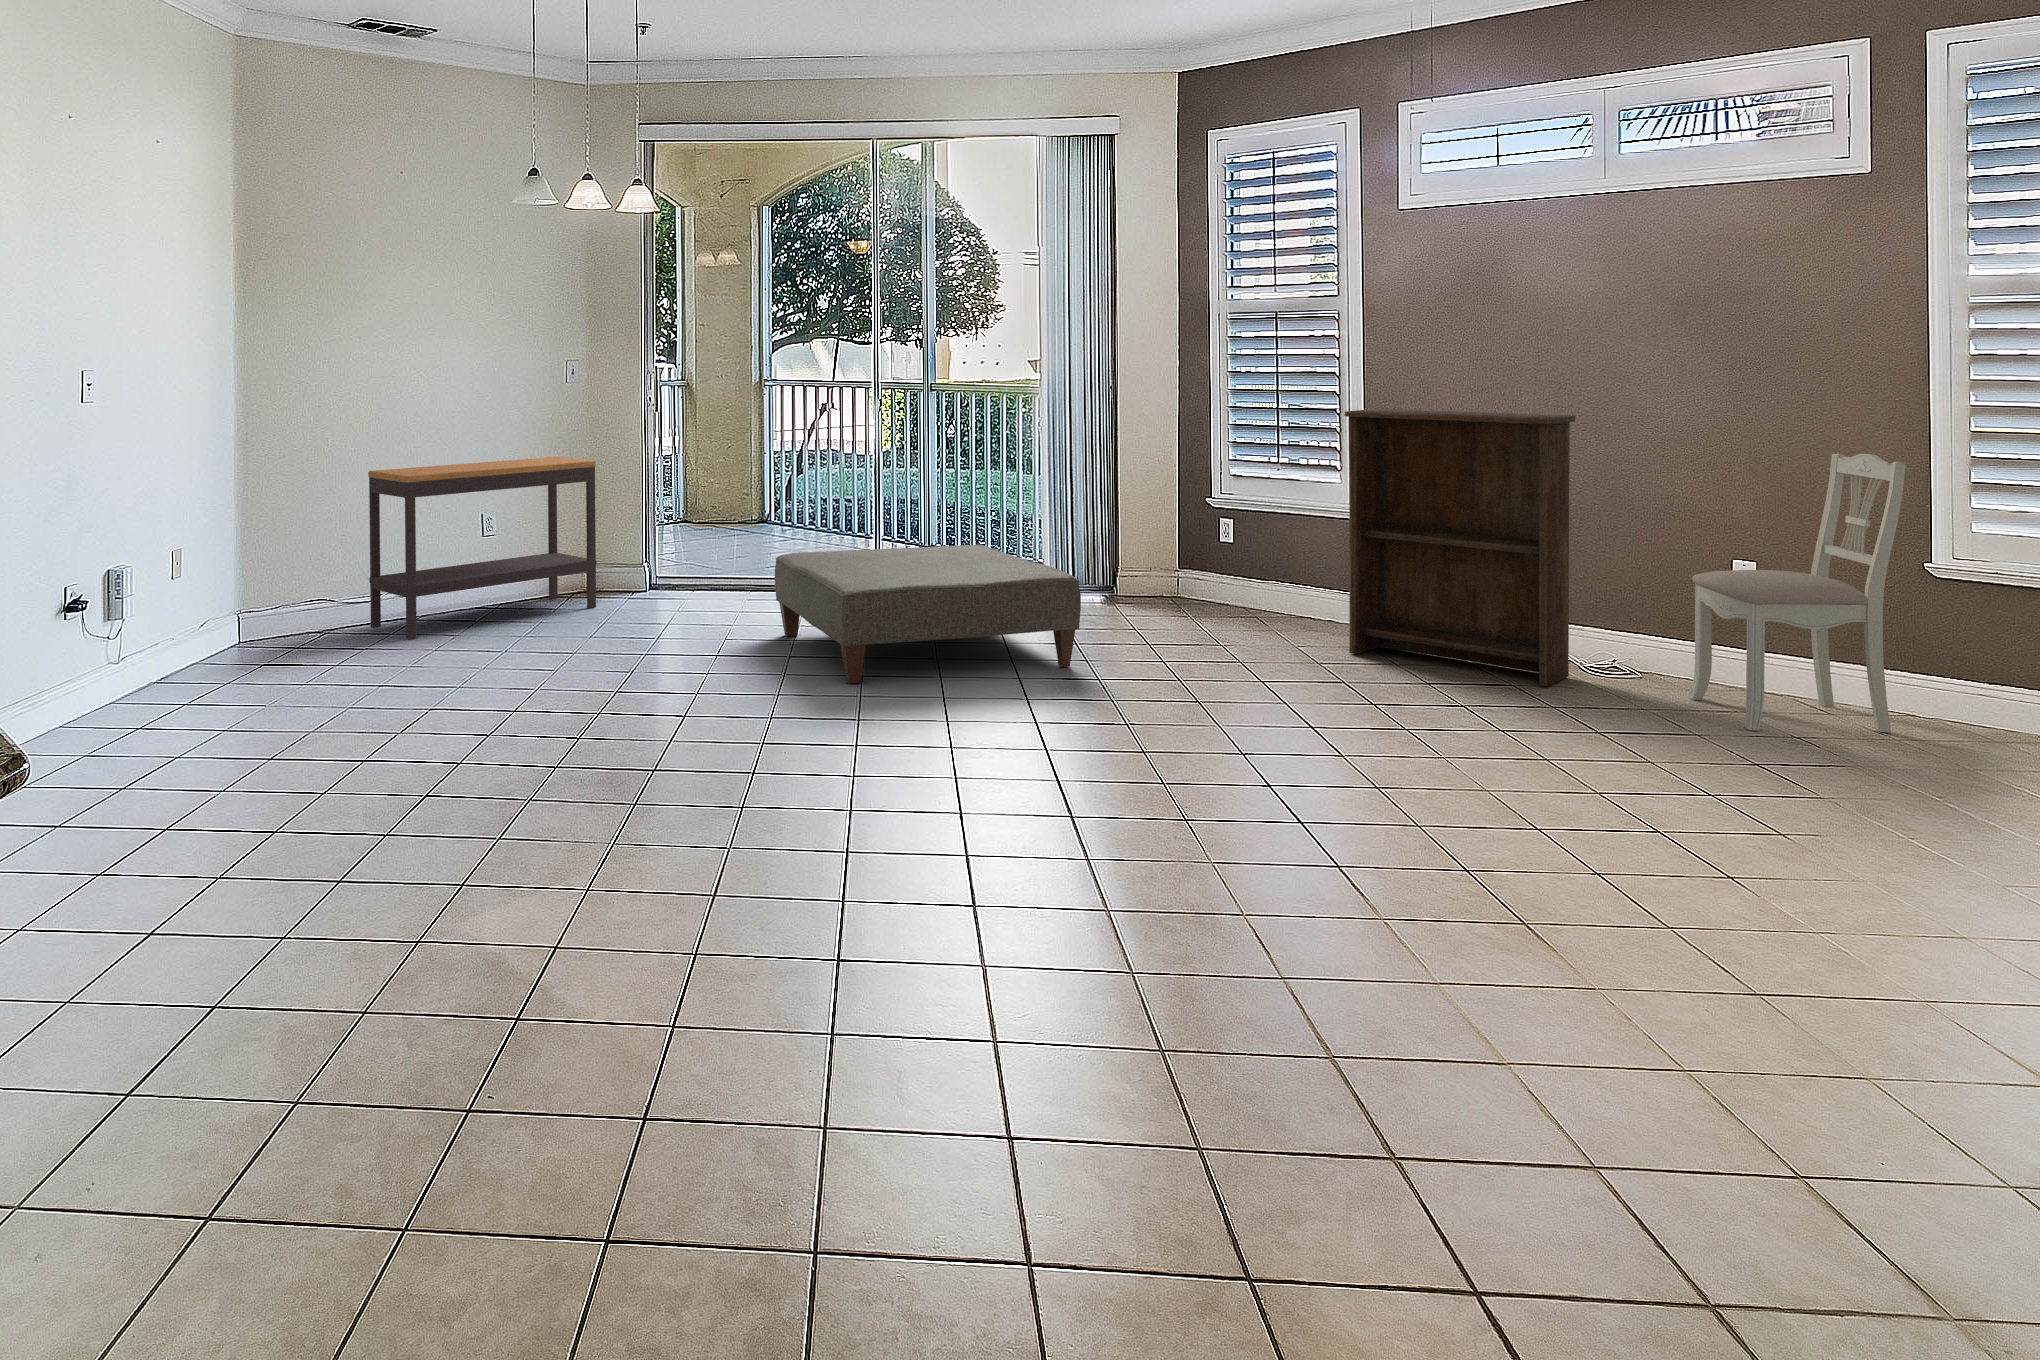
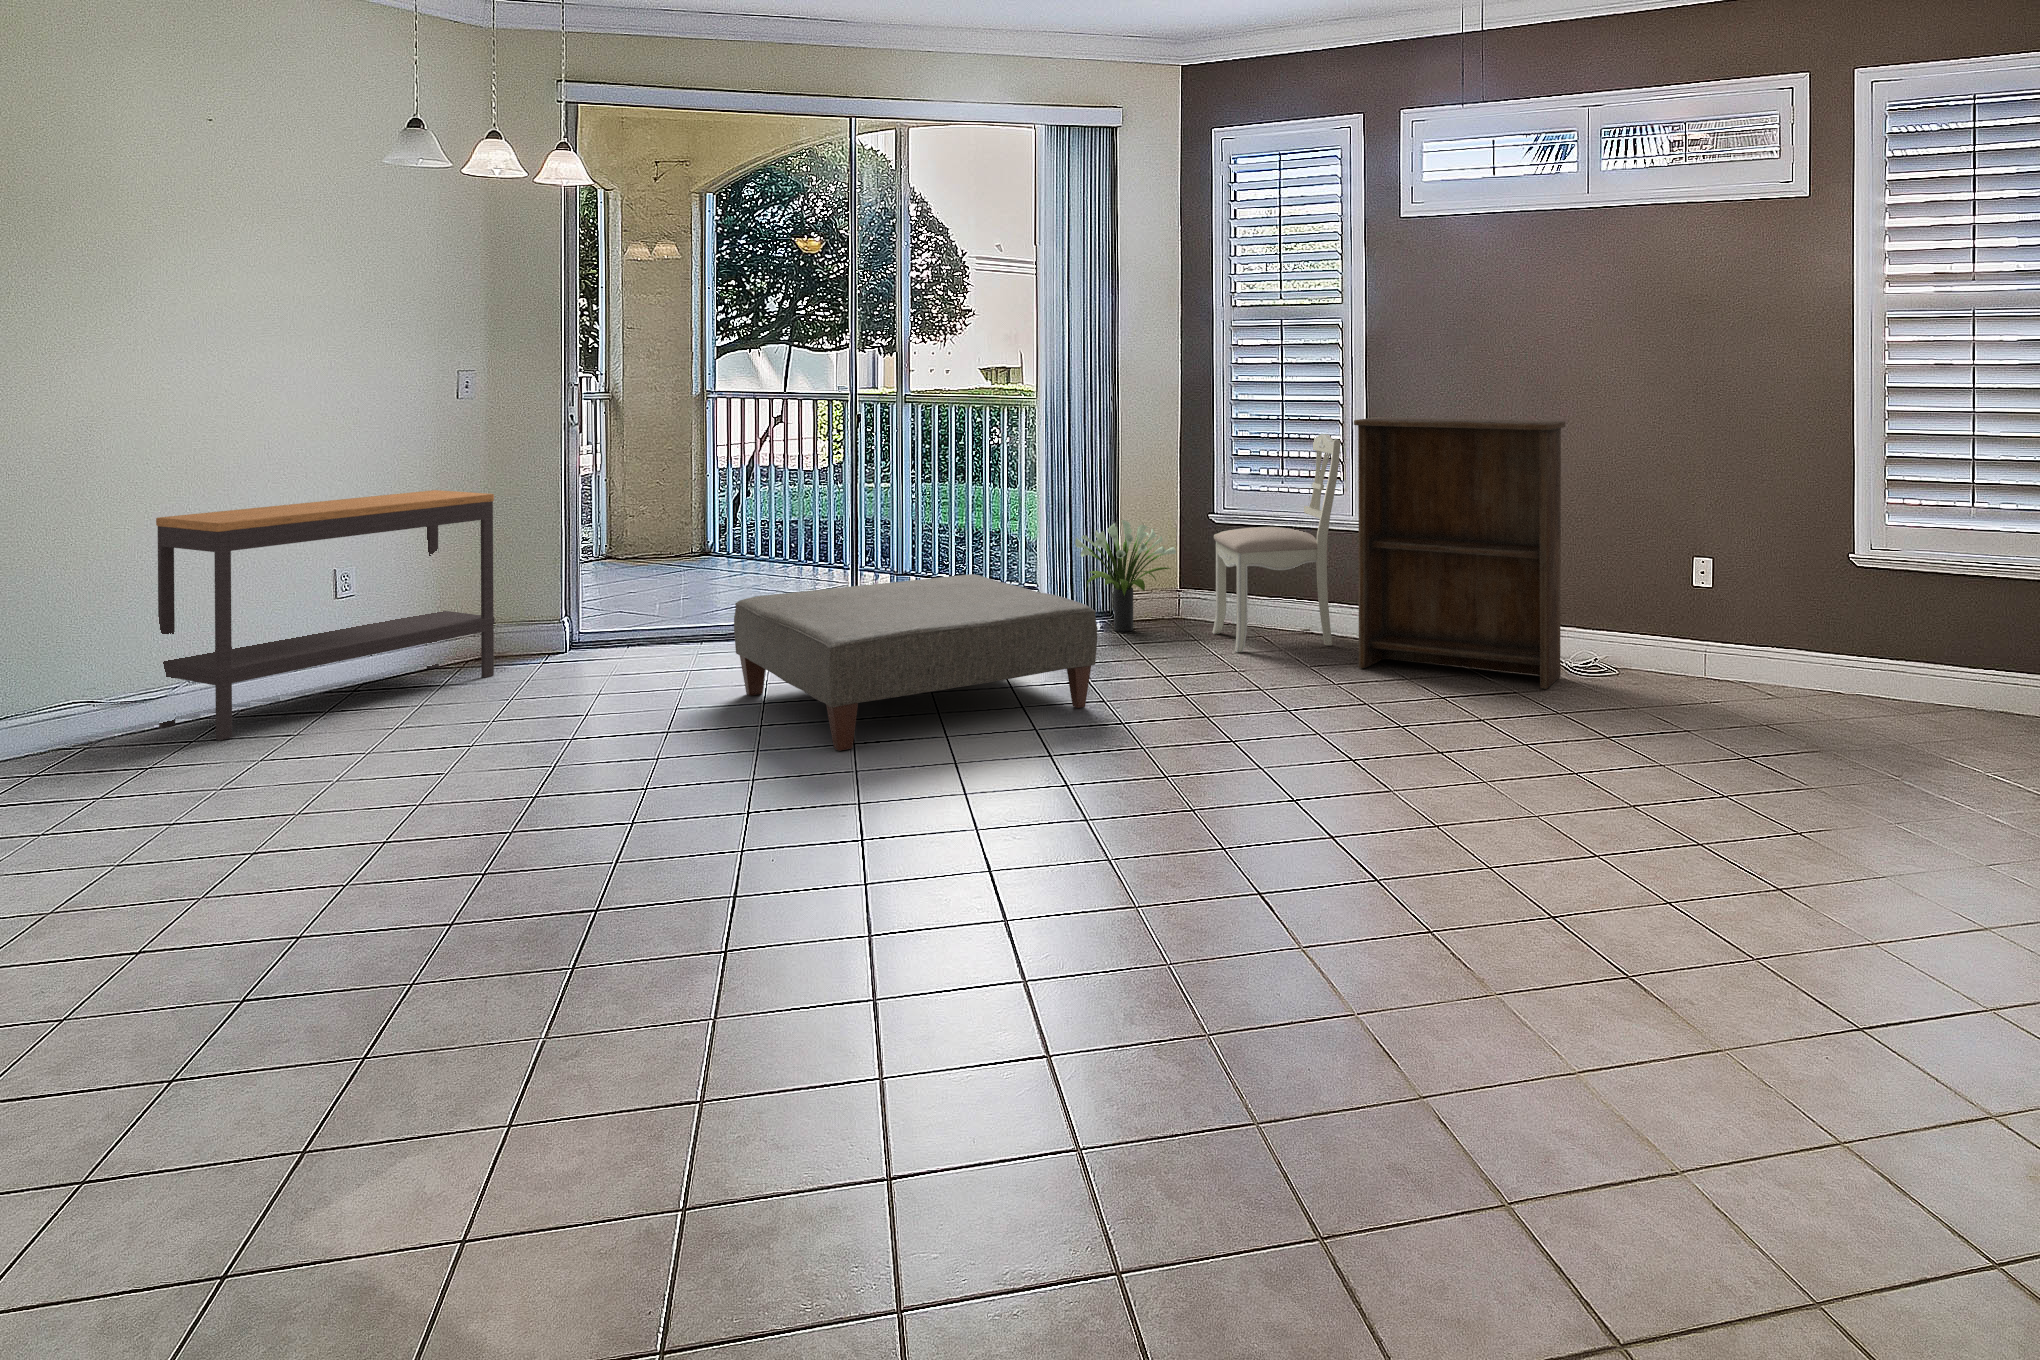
dining chair: present [1689,453,1906,733] -> present [1212,434,1341,652]
potted plant: none [1080,502,1177,607] -> present [1075,520,1176,632]

